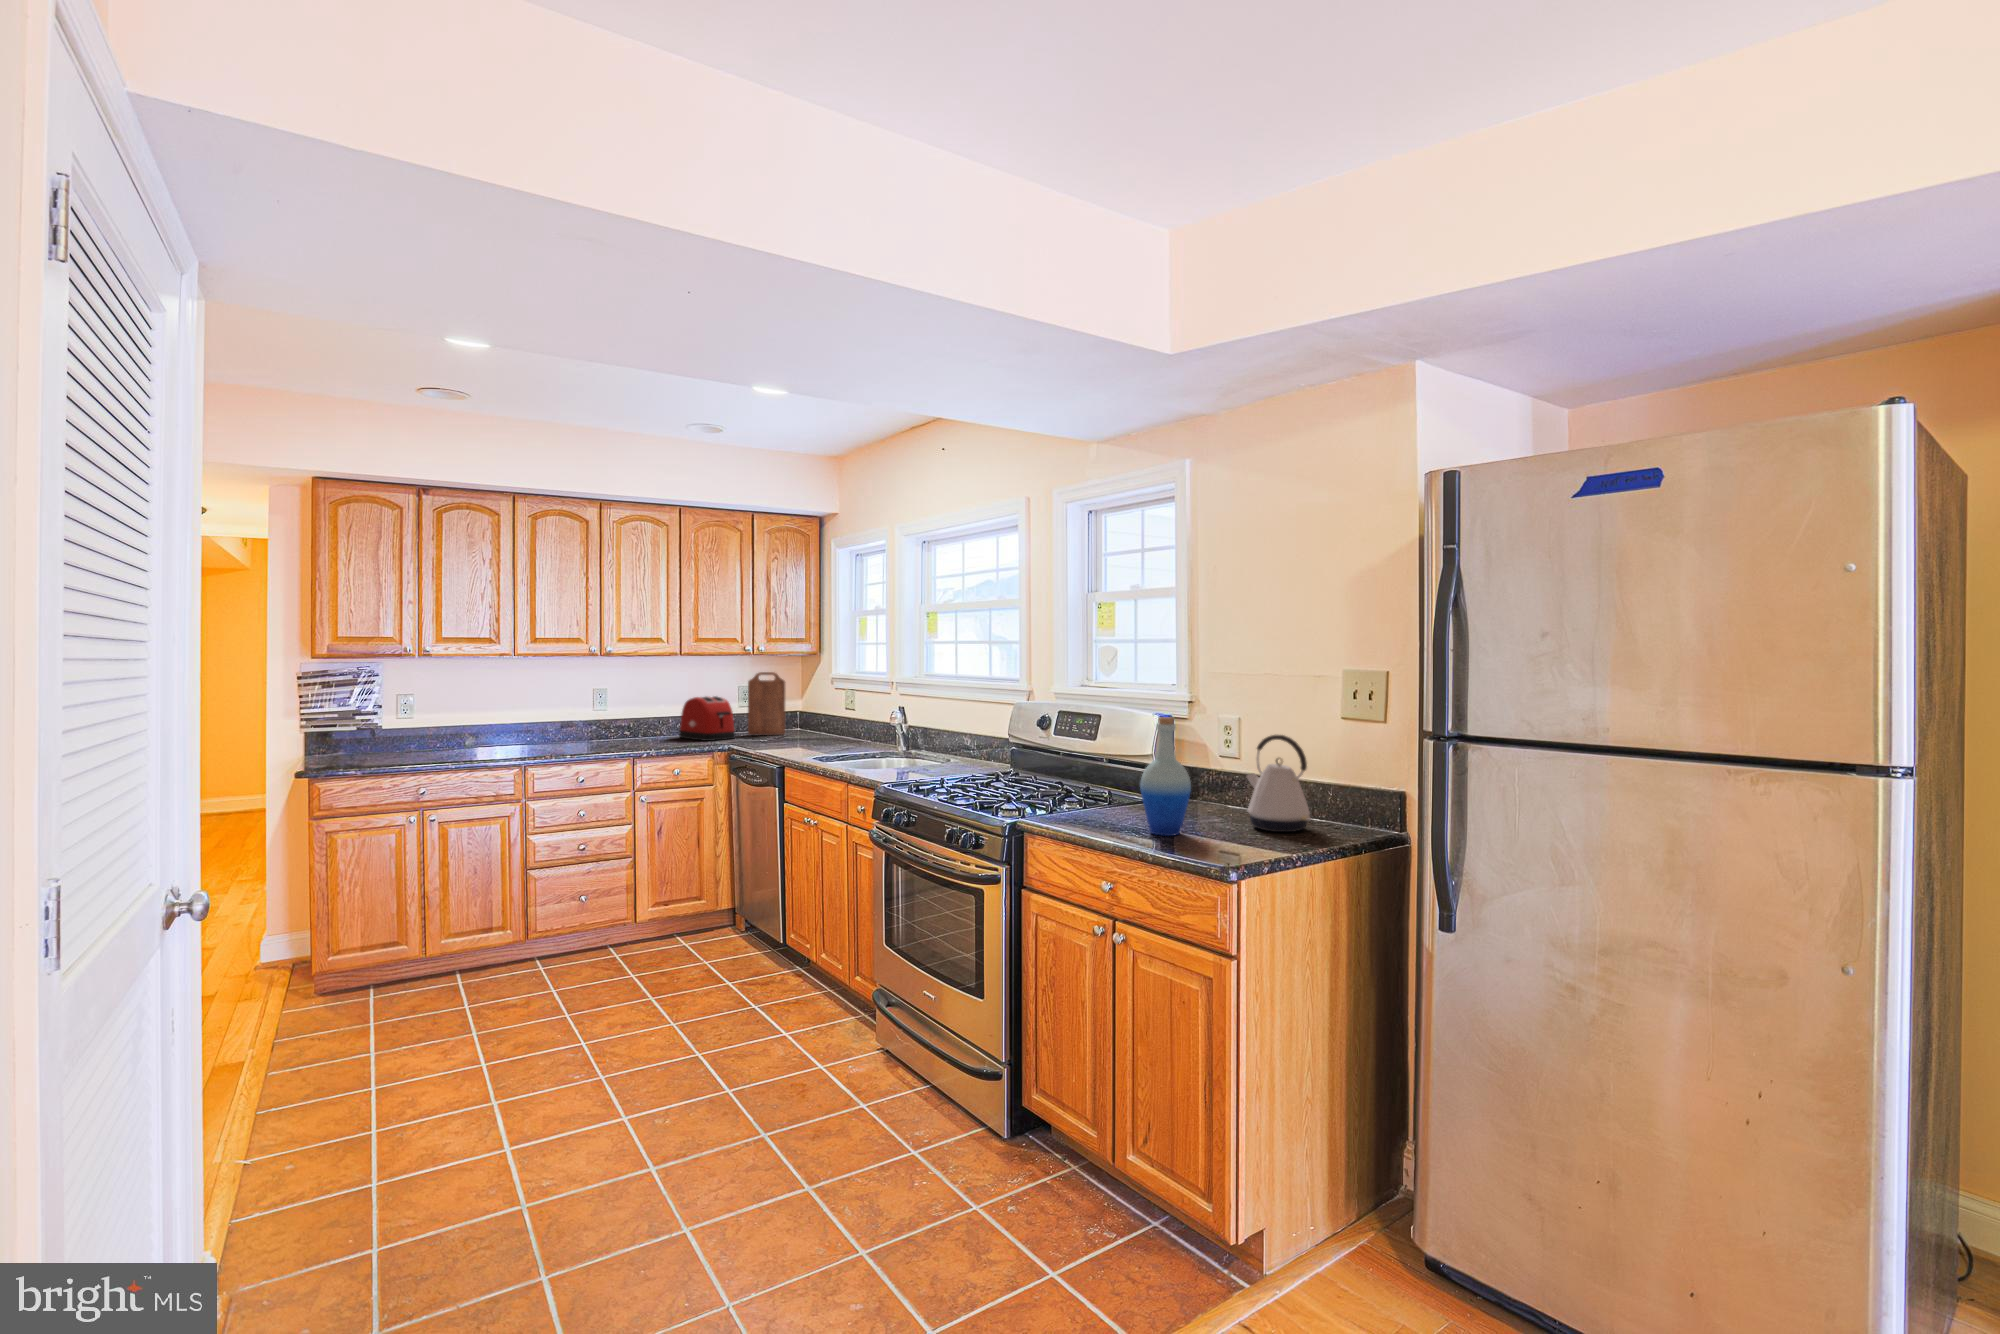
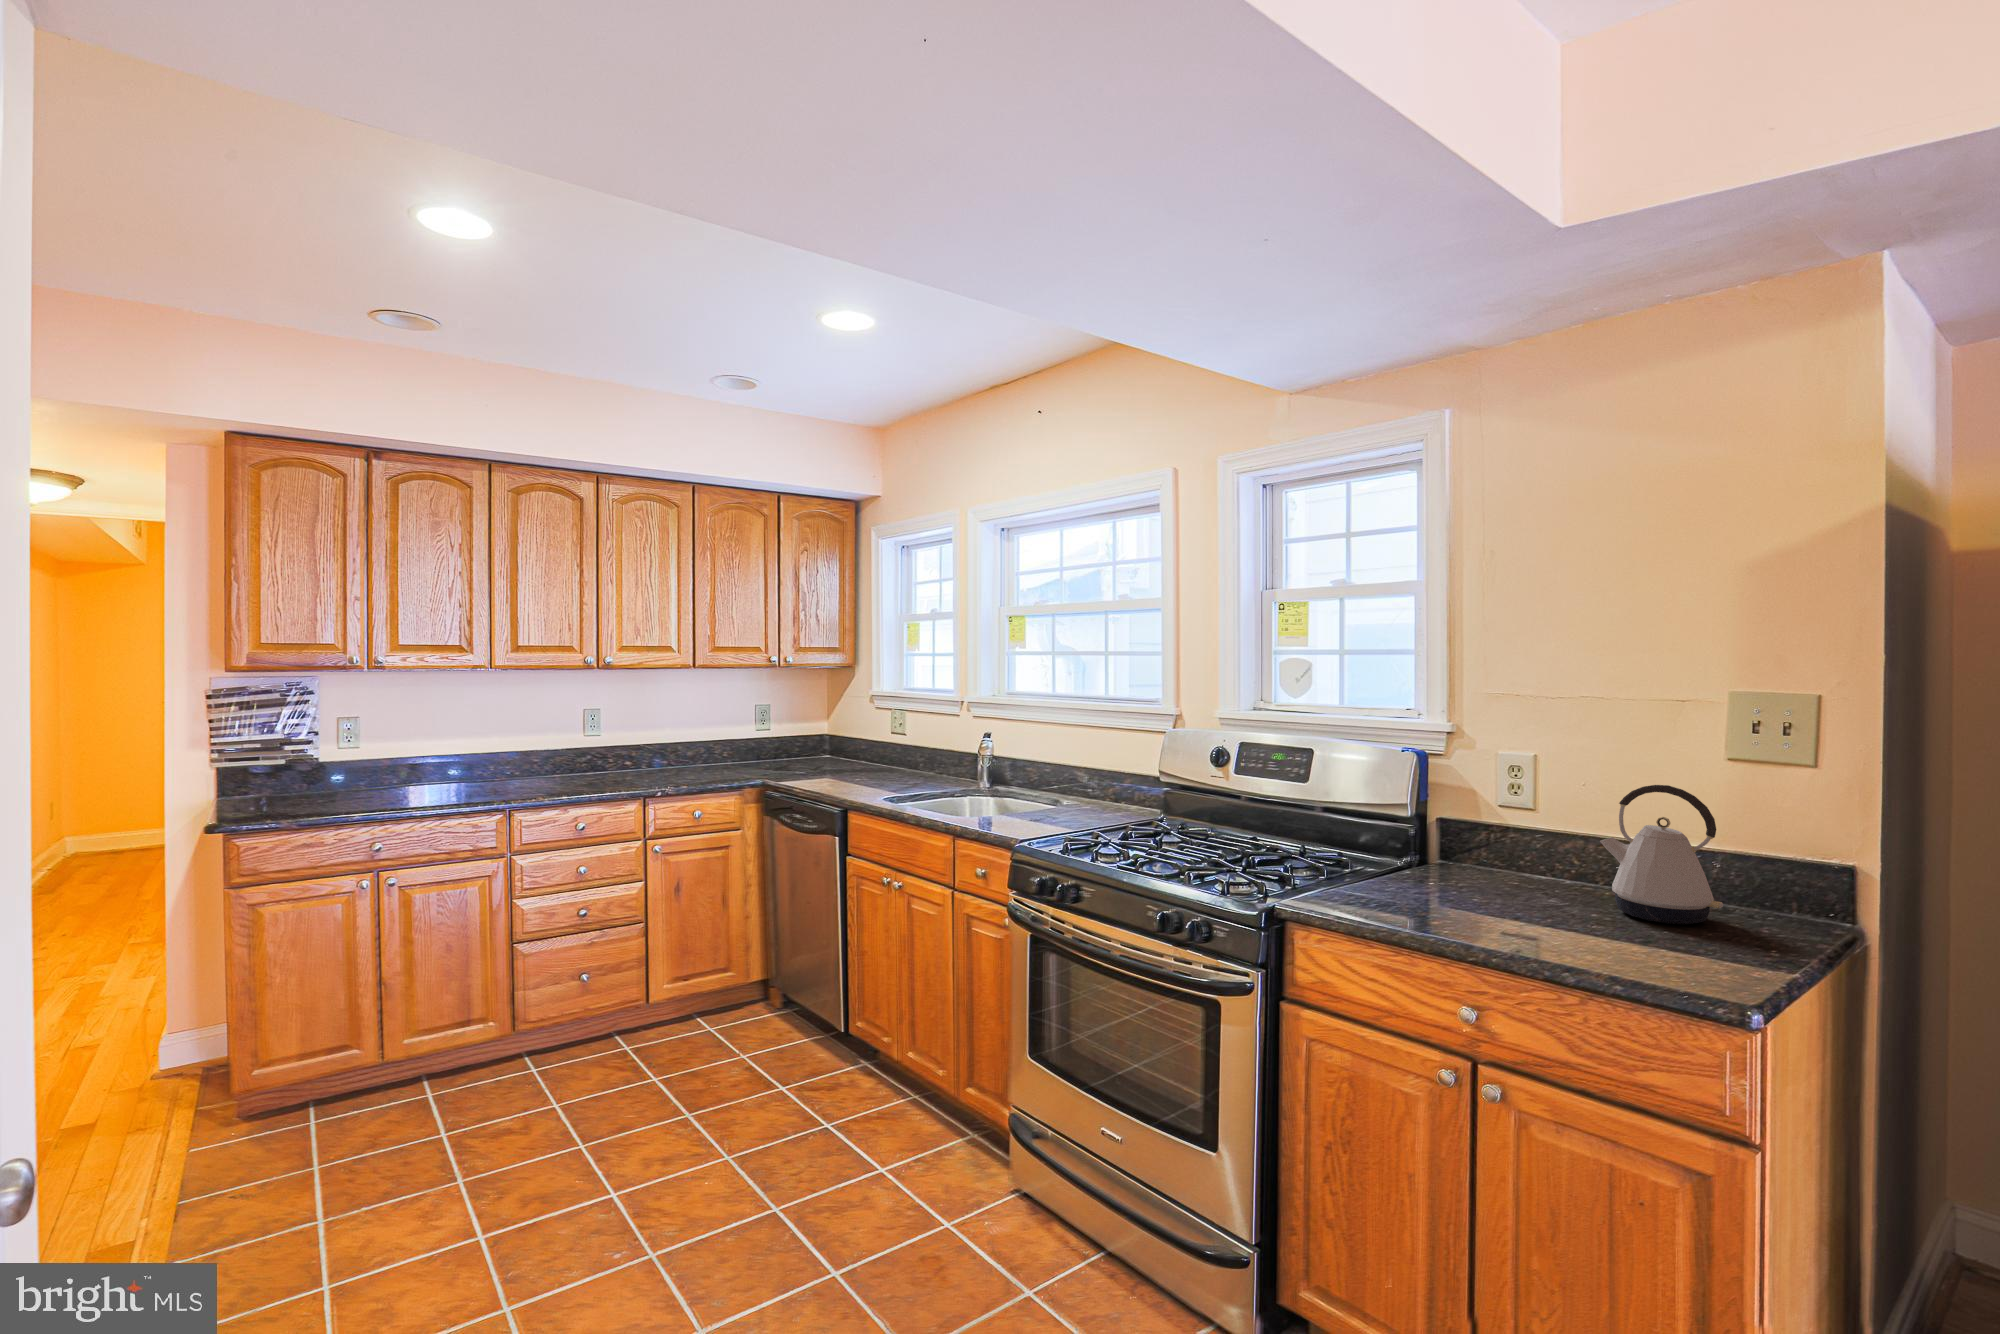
cutting board: present [748,672,785,735] -> none [772,686,817,761]
toaster: present [679,696,735,741] -> none [691,715,761,770]
bottle: present [1140,717,1191,836] -> none [1485,763,1568,935]

